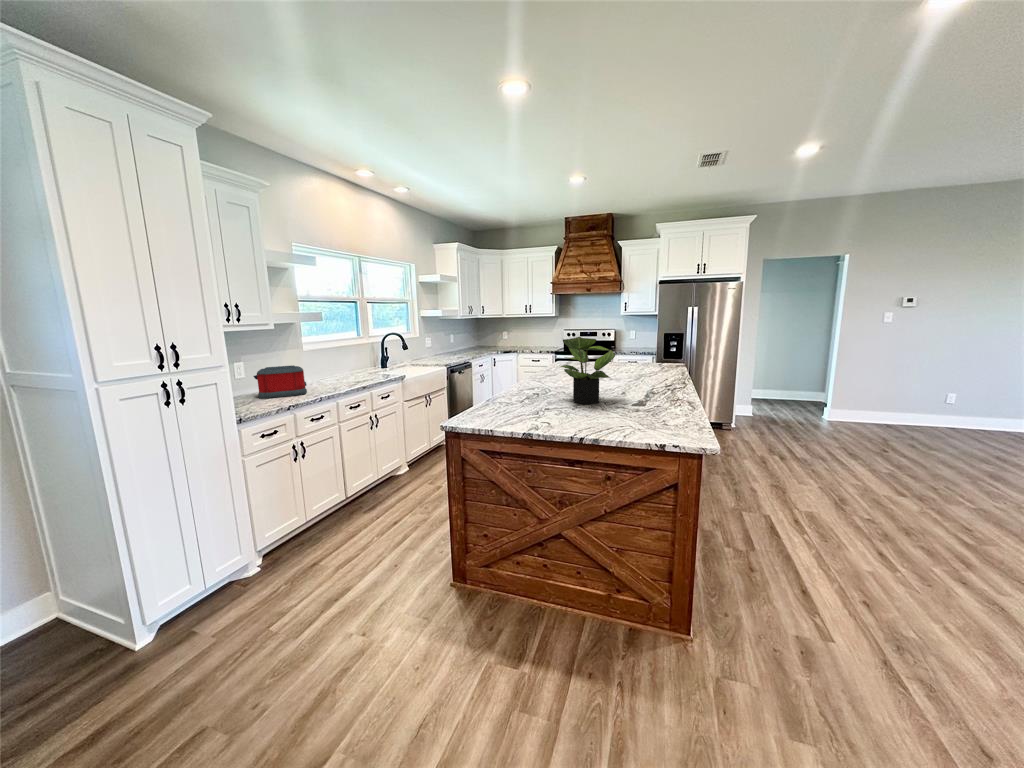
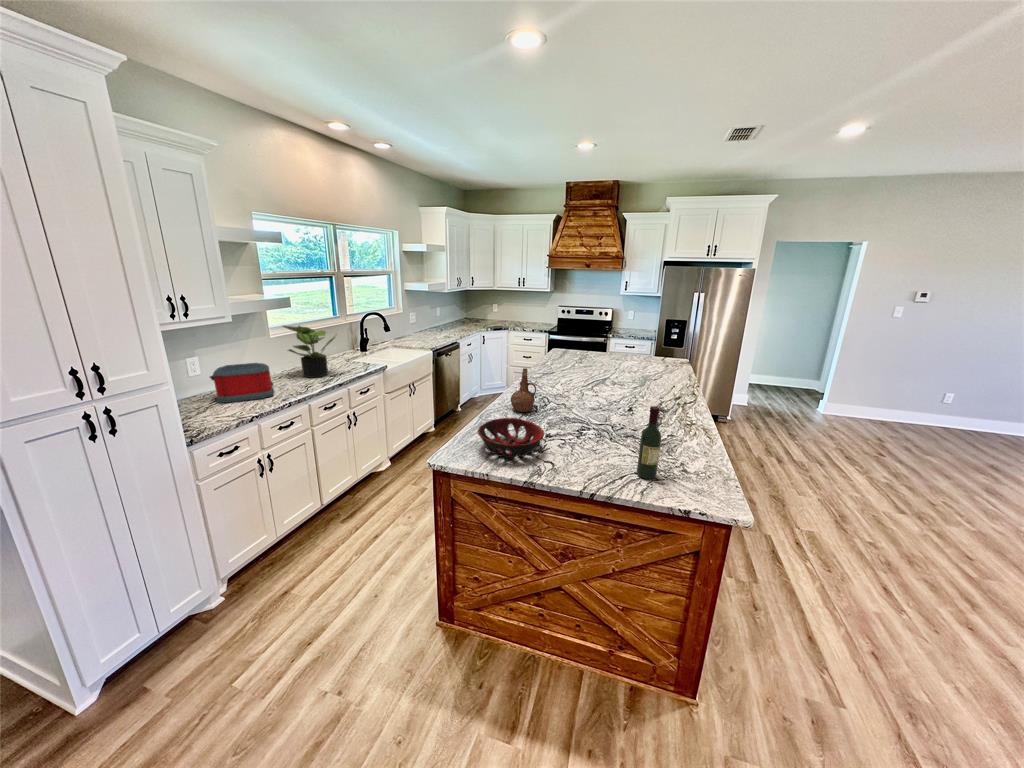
potted plant: present [561,337,615,404] -> present [283,326,336,378]
ceramic pitcher: none [514,357,536,395] -> present [511,368,536,412]
wine bottle: none [621,363,639,428] -> present [637,406,661,479]
decorative bowl: none [483,392,541,419] -> present [478,418,544,458]

